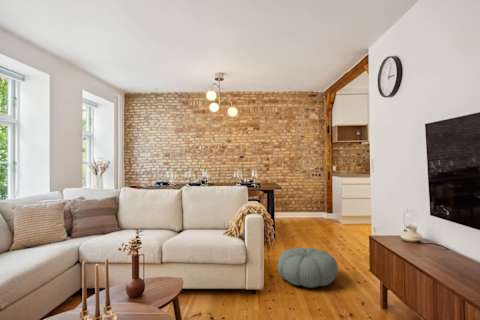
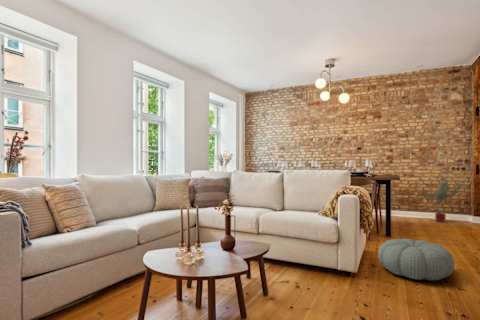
potted tree: none [288,181,321,220] -> present [420,176,463,222]

